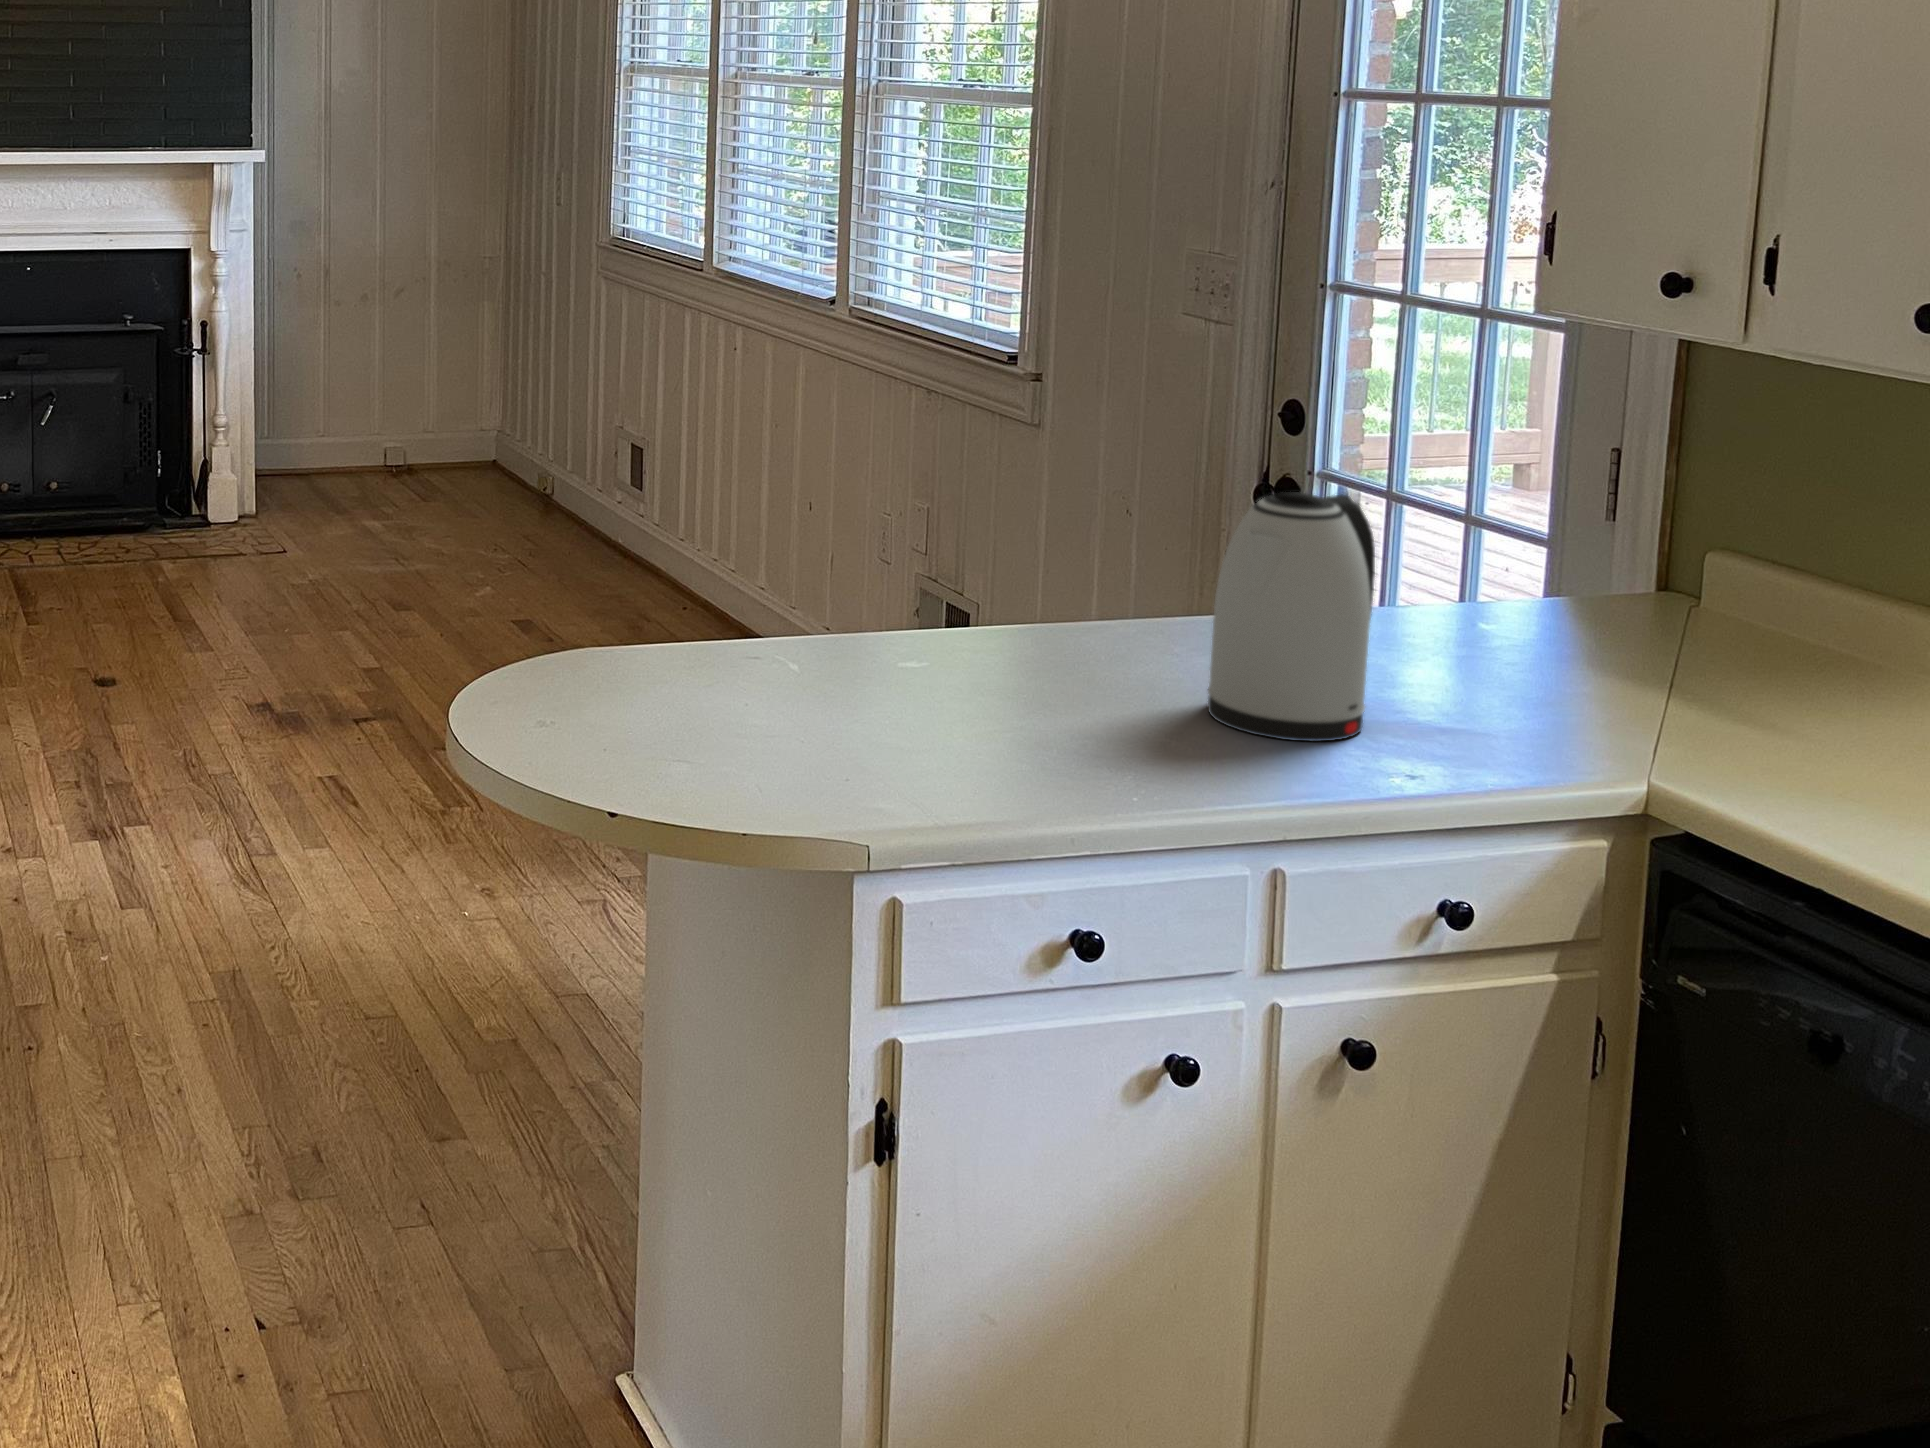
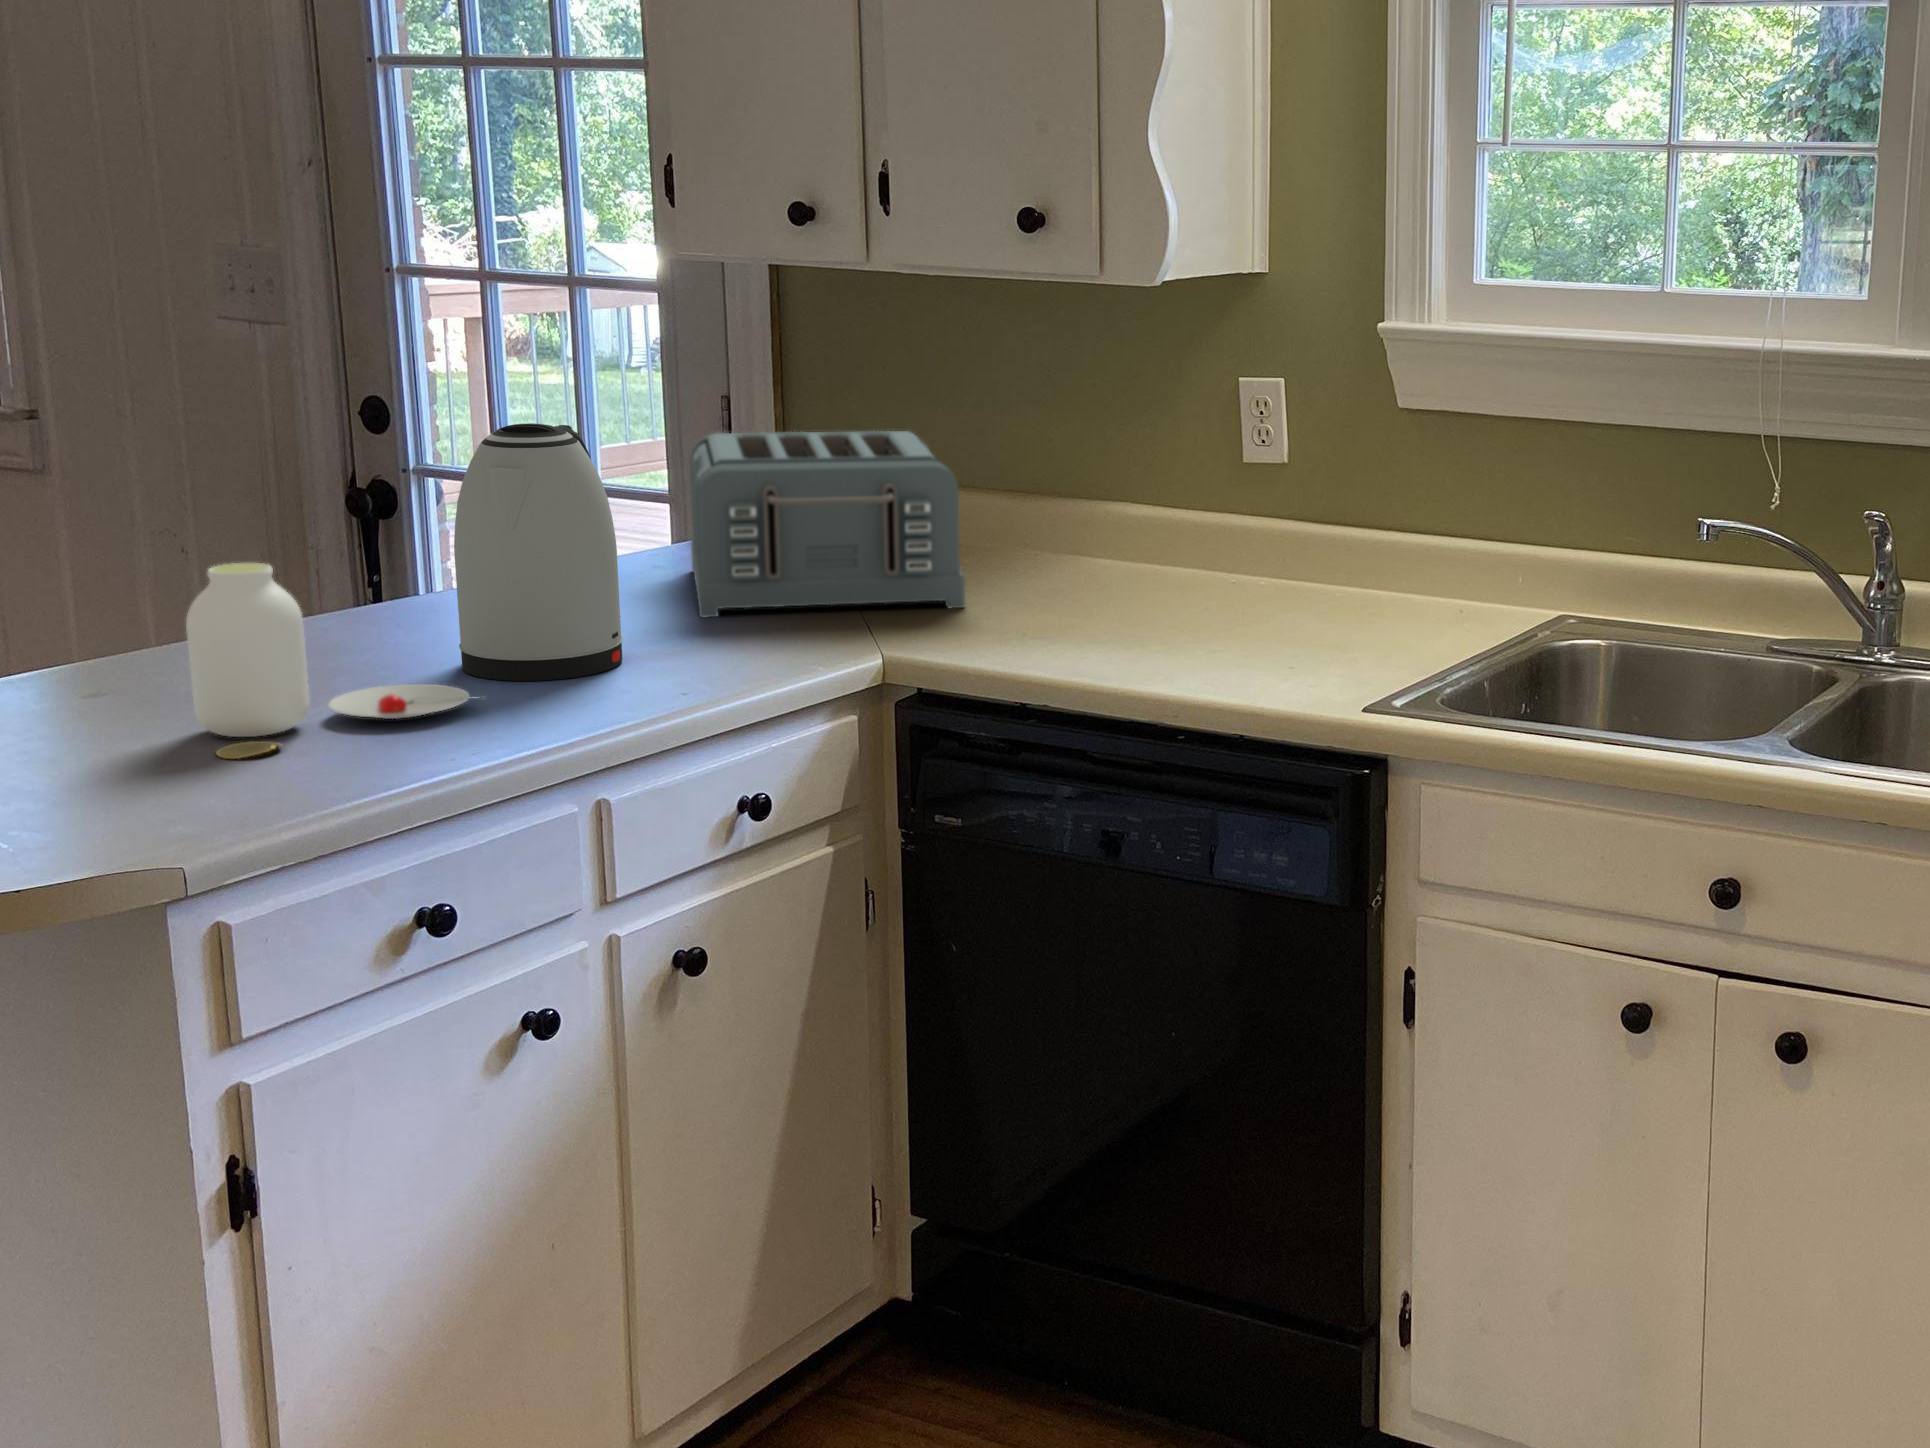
toaster: none [1478,503,1809,746] -> present [690,431,965,617]
jar: none [954,589,1197,759] -> present [186,563,470,759]

